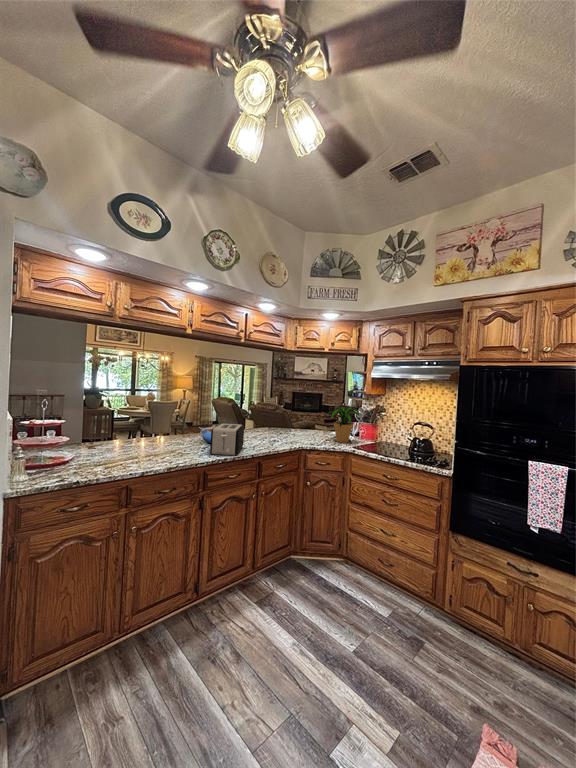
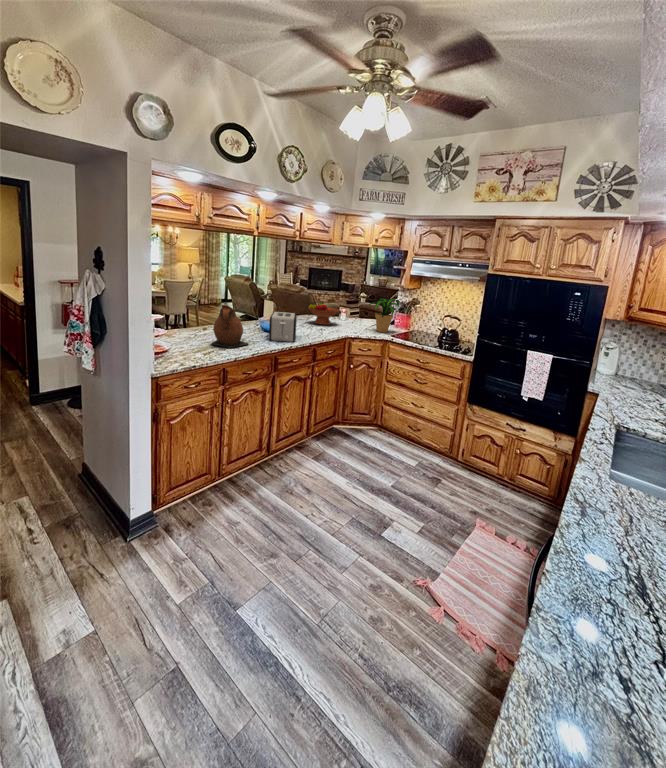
fruit bowl: none [265,412,298,435] -> present [308,302,339,325]
ceramic pitcher: none [142,419,184,463] -> present [212,305,248,348]

